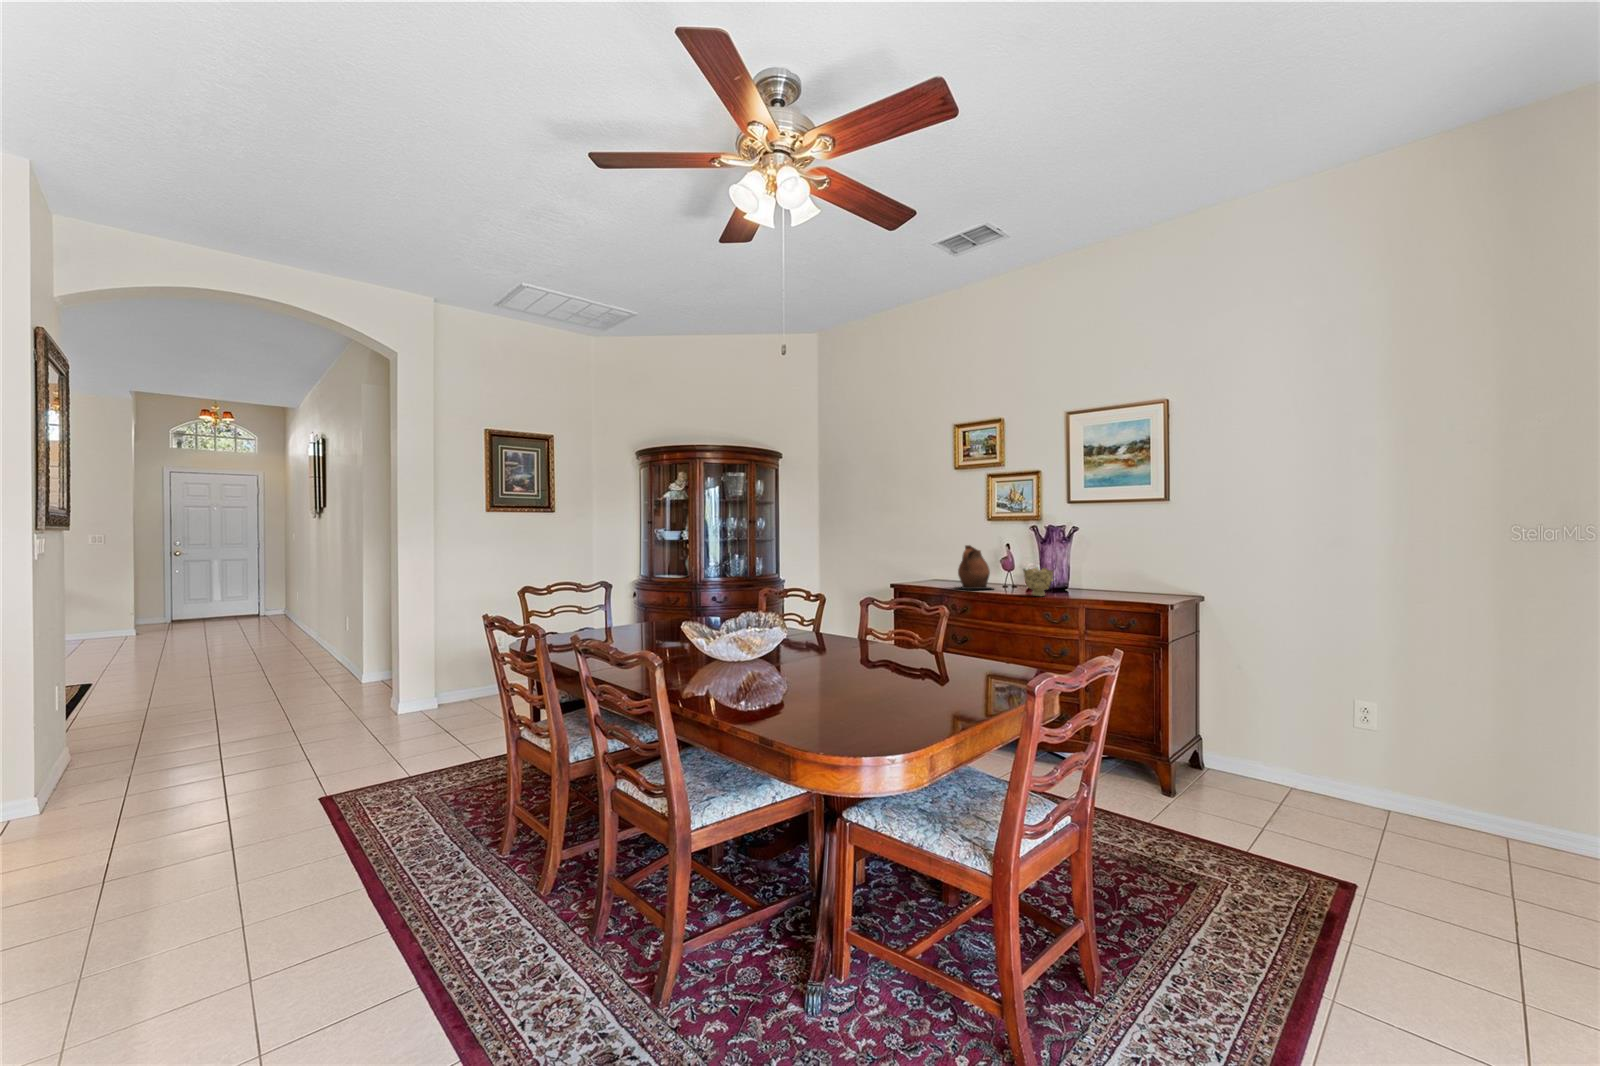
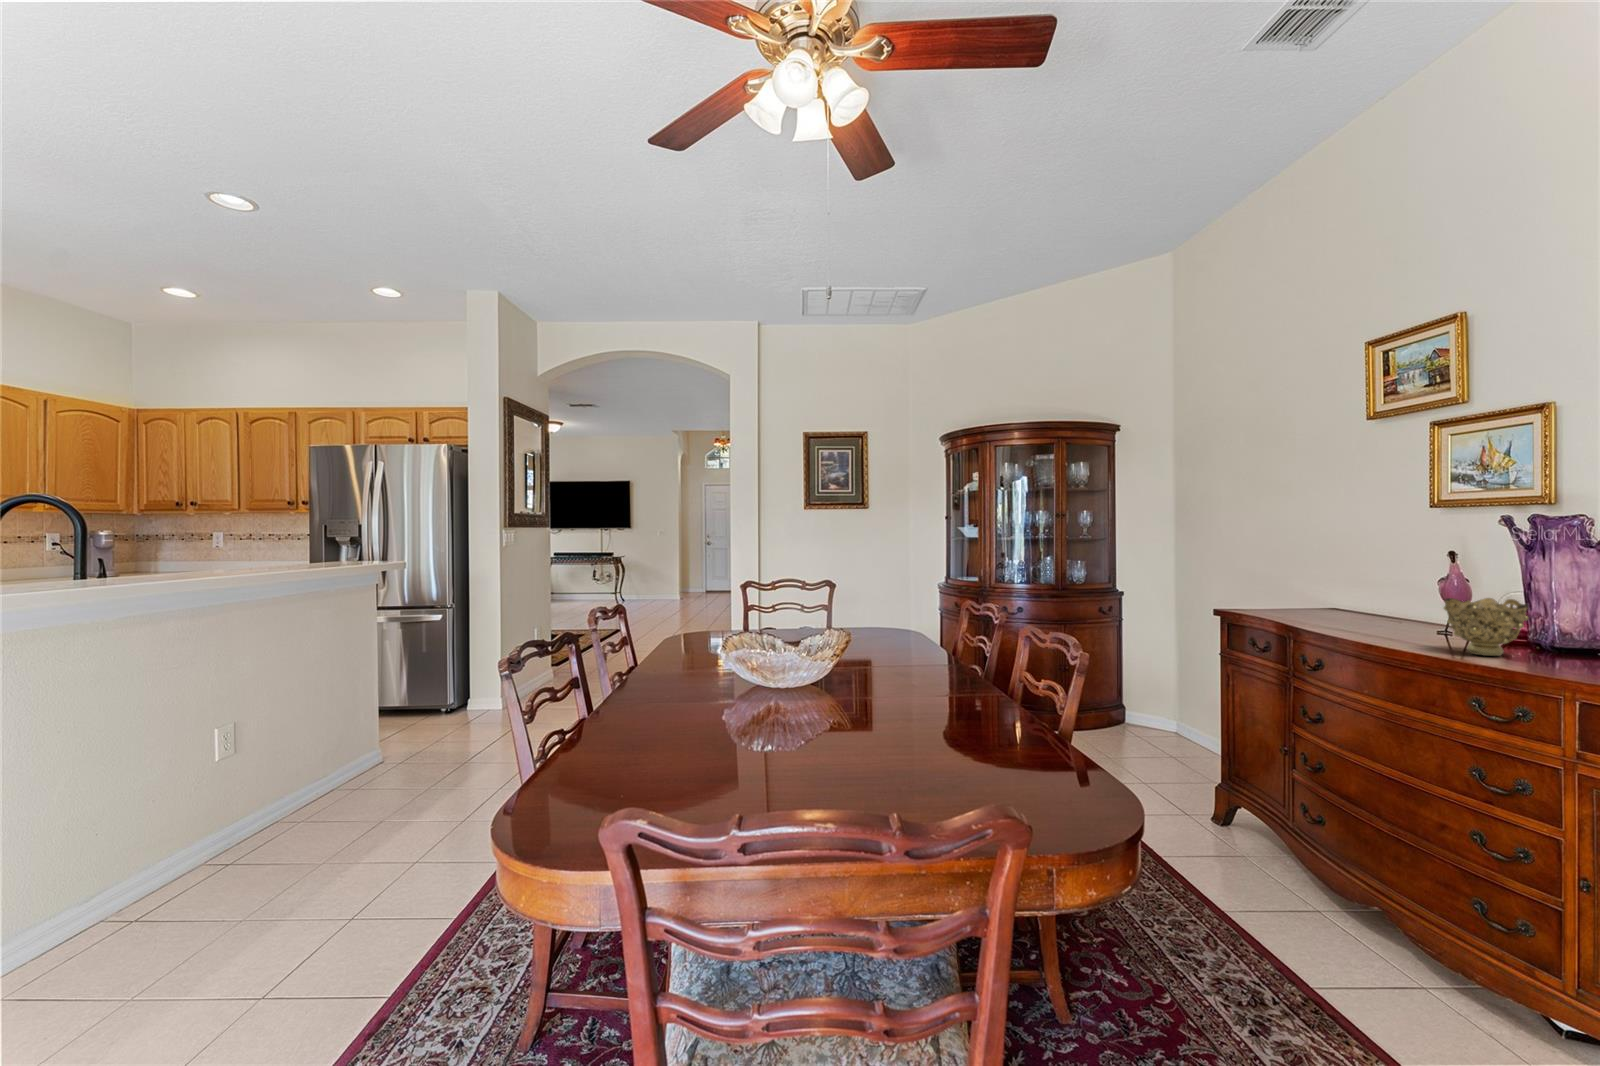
ceramic pitcher: present [958,545,991,589] -> none [1335,550,1424,632]

